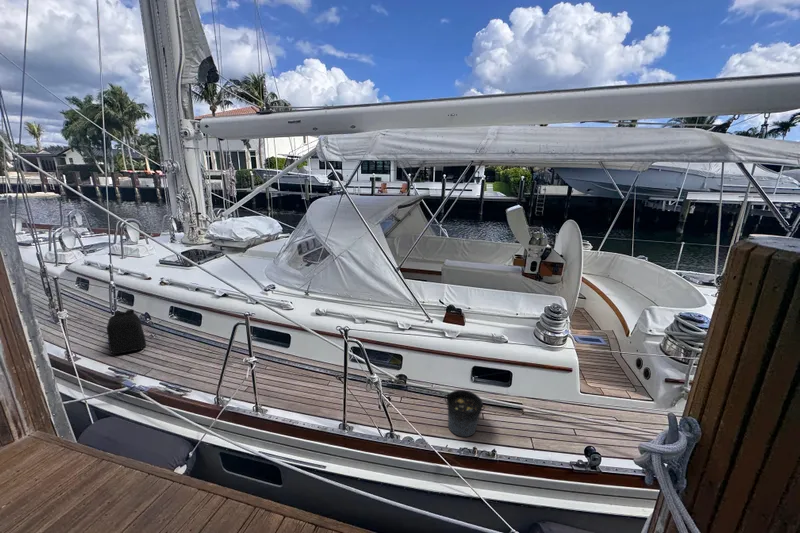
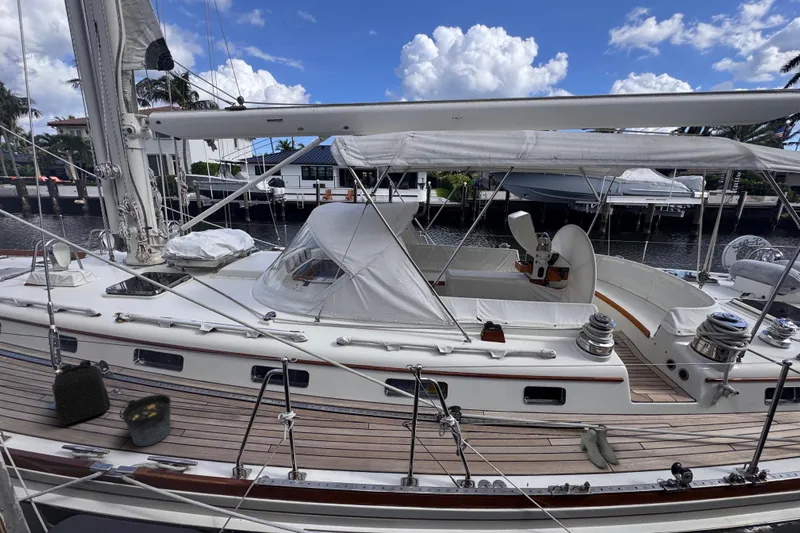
bucket: present [444,390,485,437] -> present [120,394,171,446]
boots: none [511,404,539,441] -> present [580,424,617,467]

